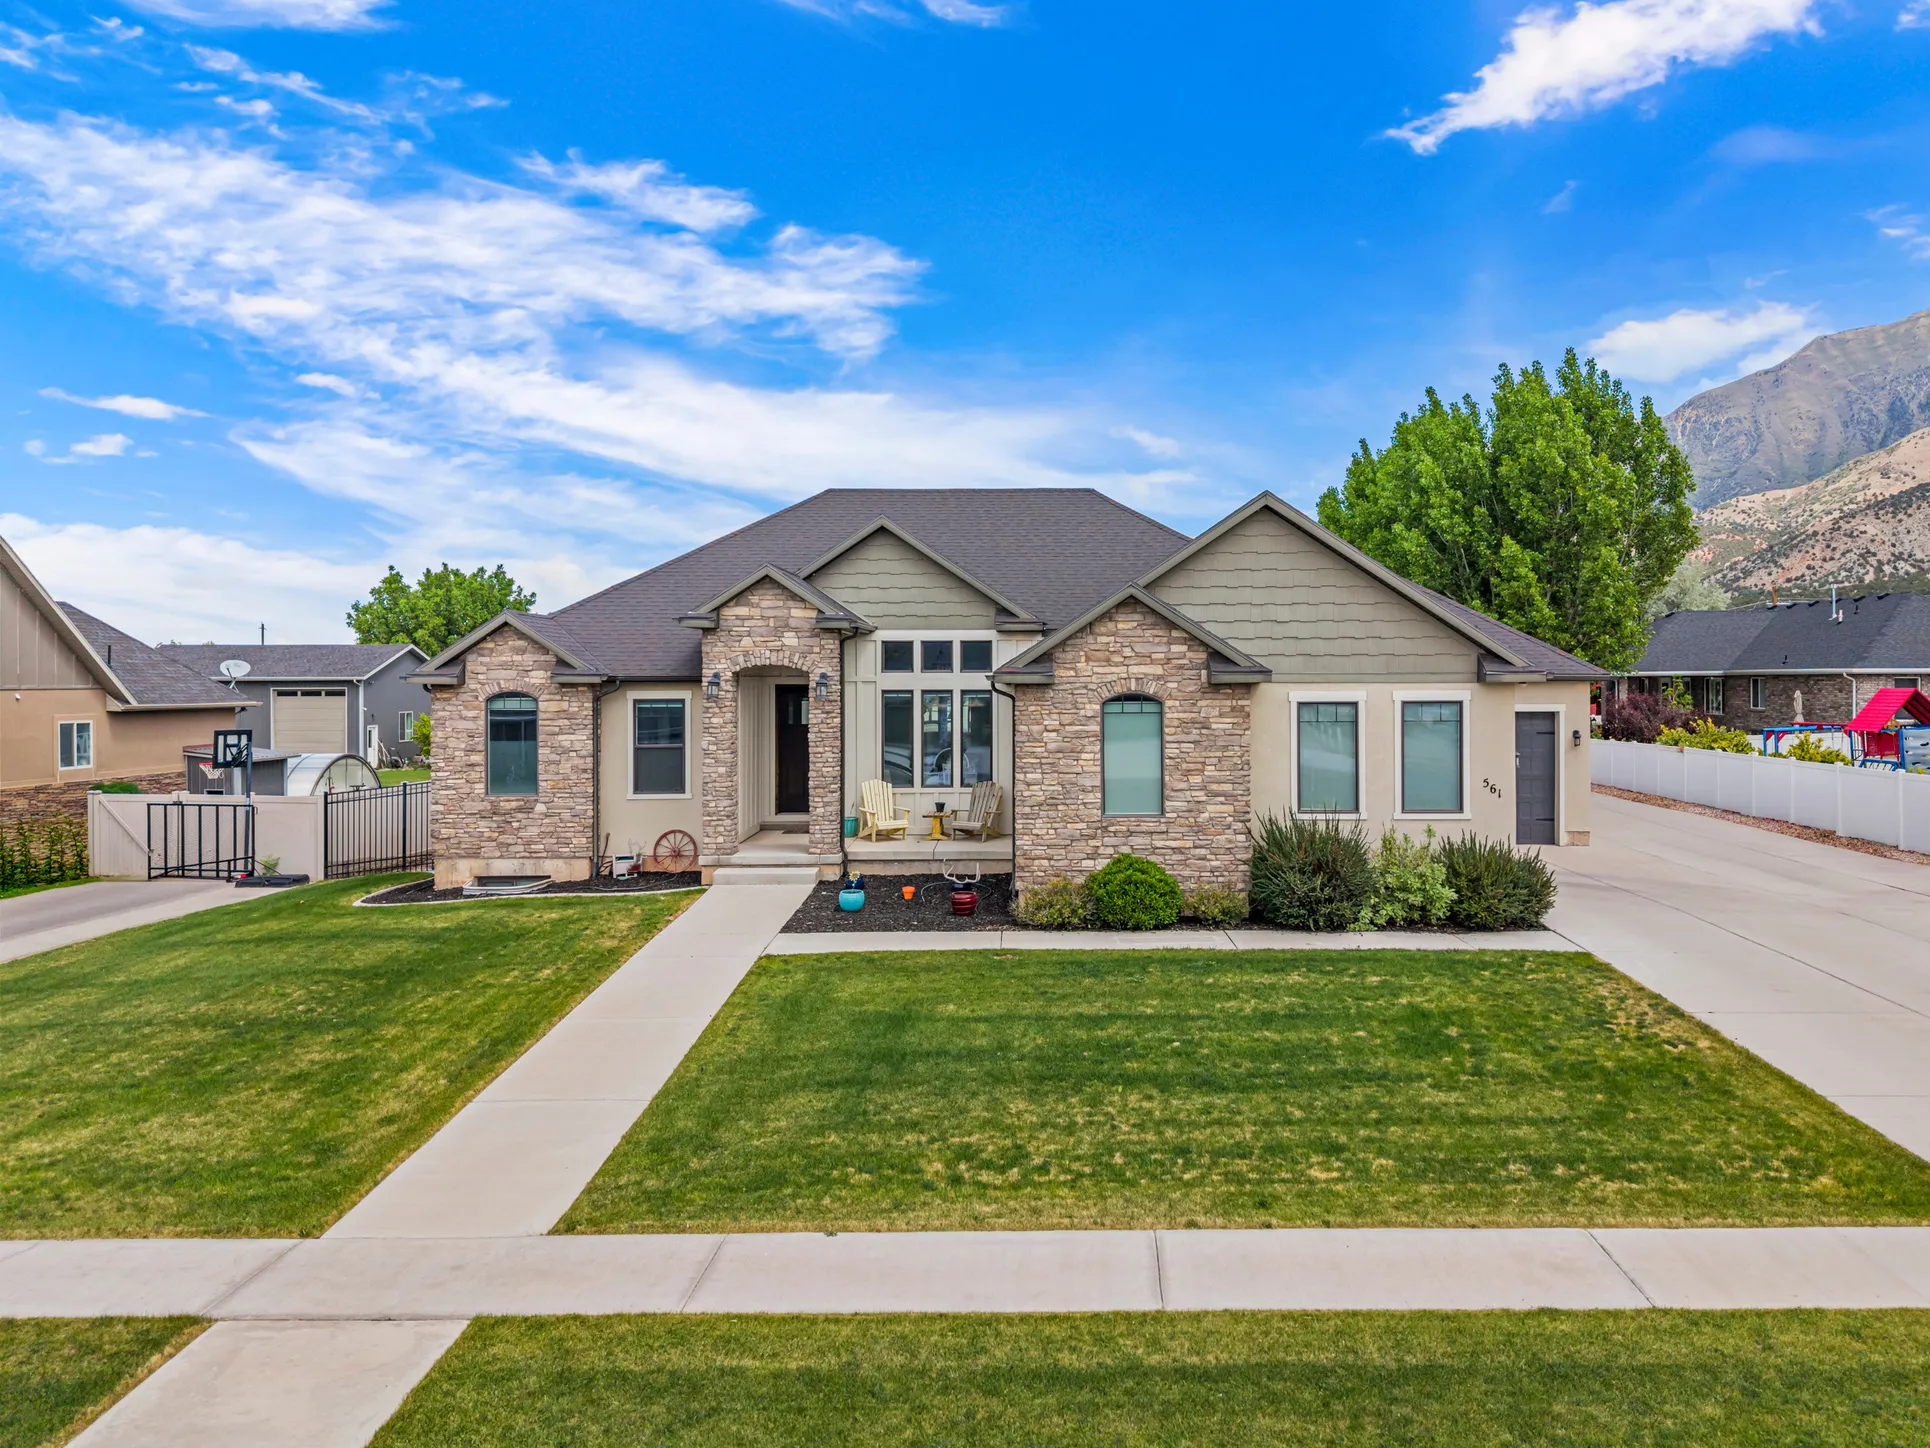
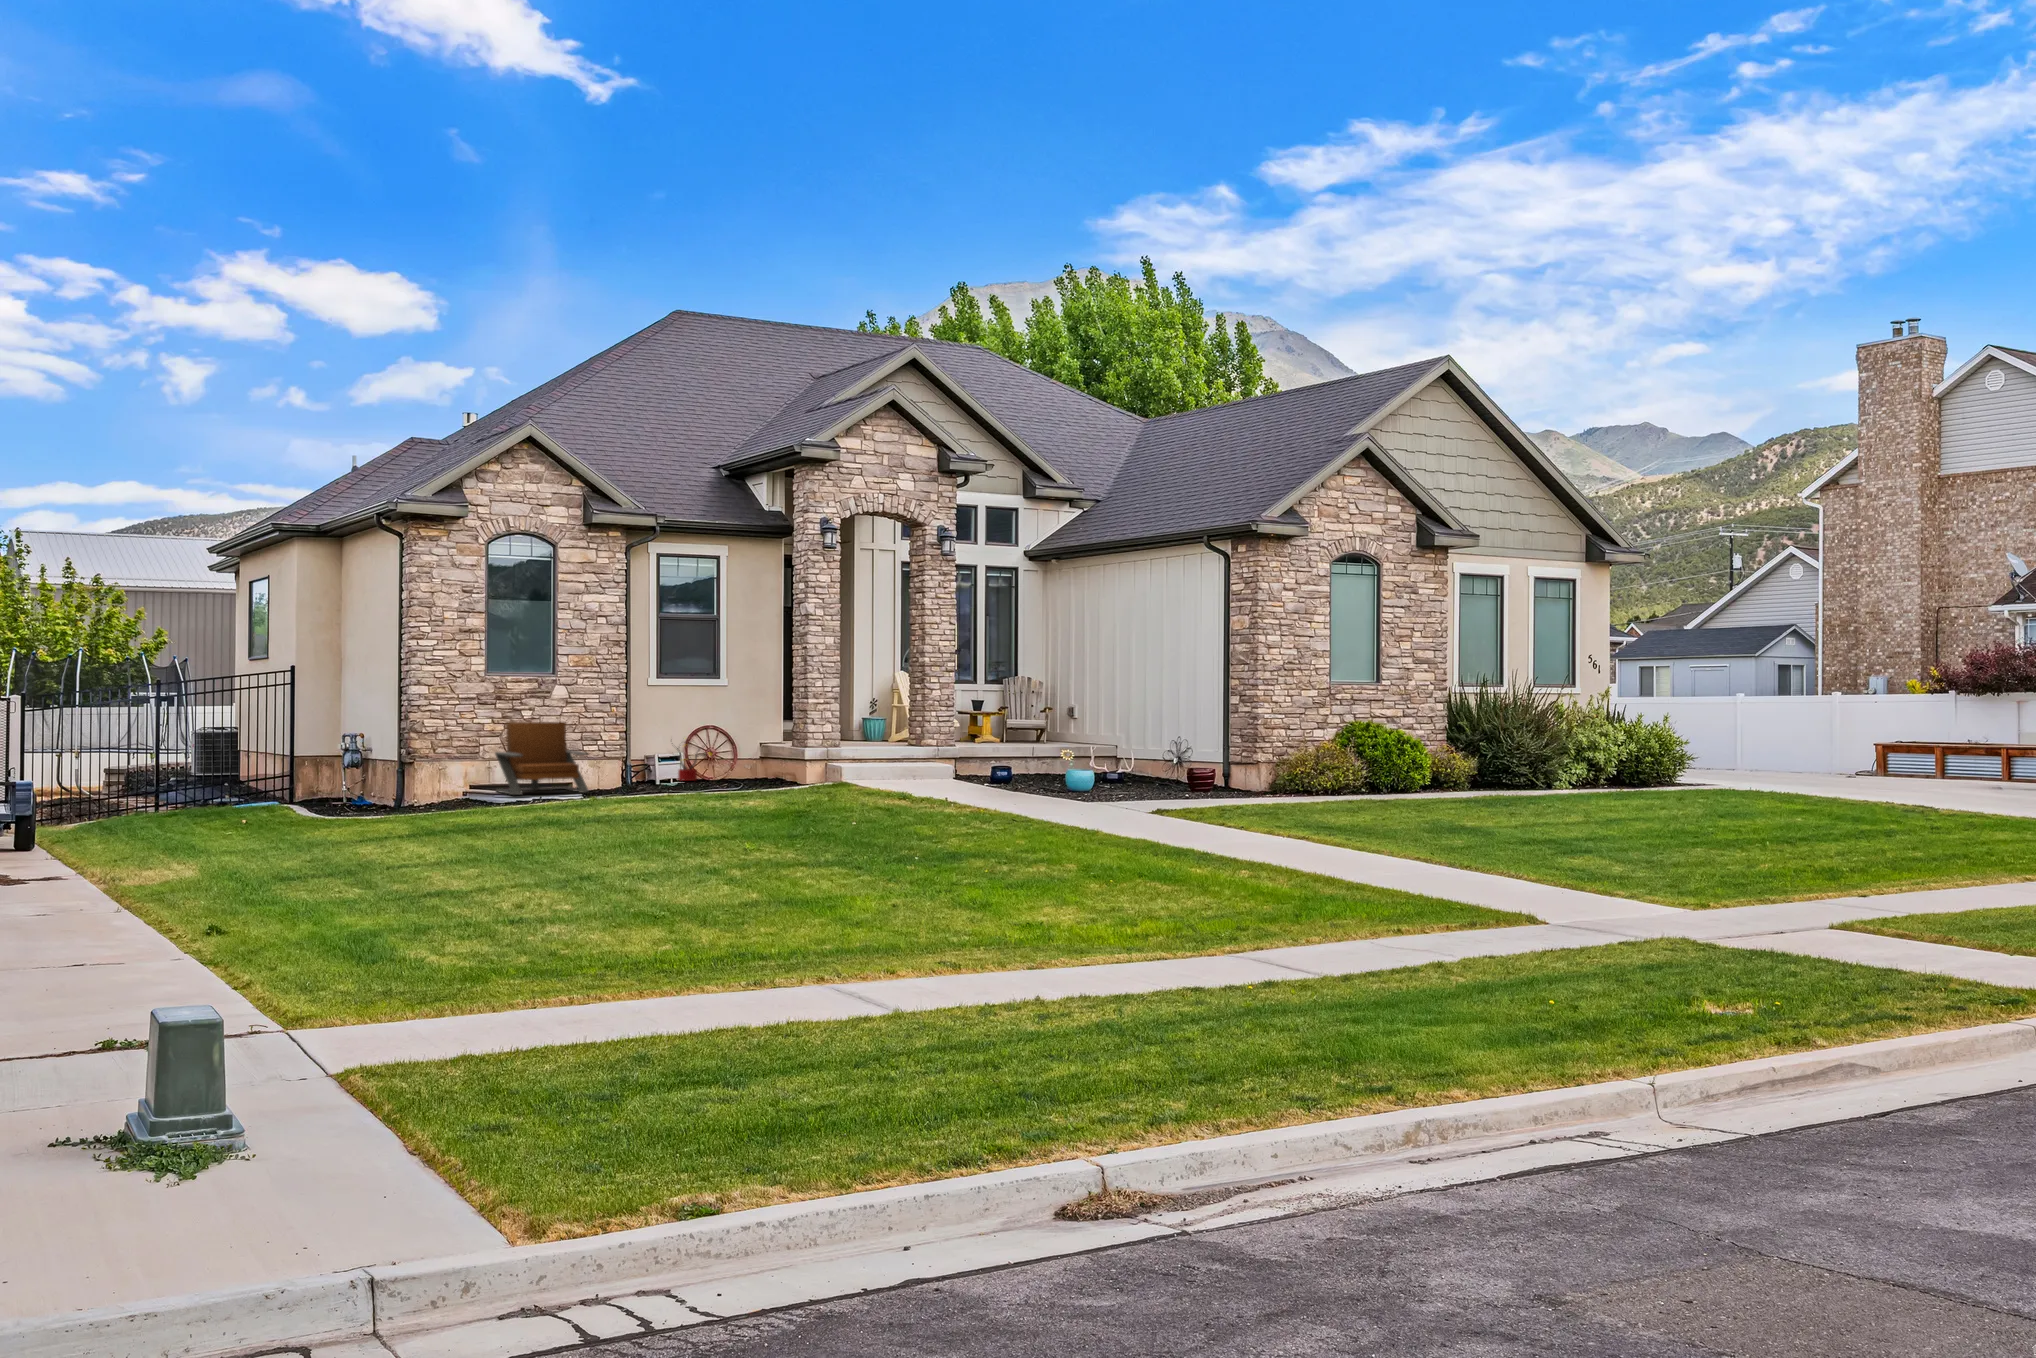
lounge chair: none [473,829,543,883] -> present [495,722,589,795]

